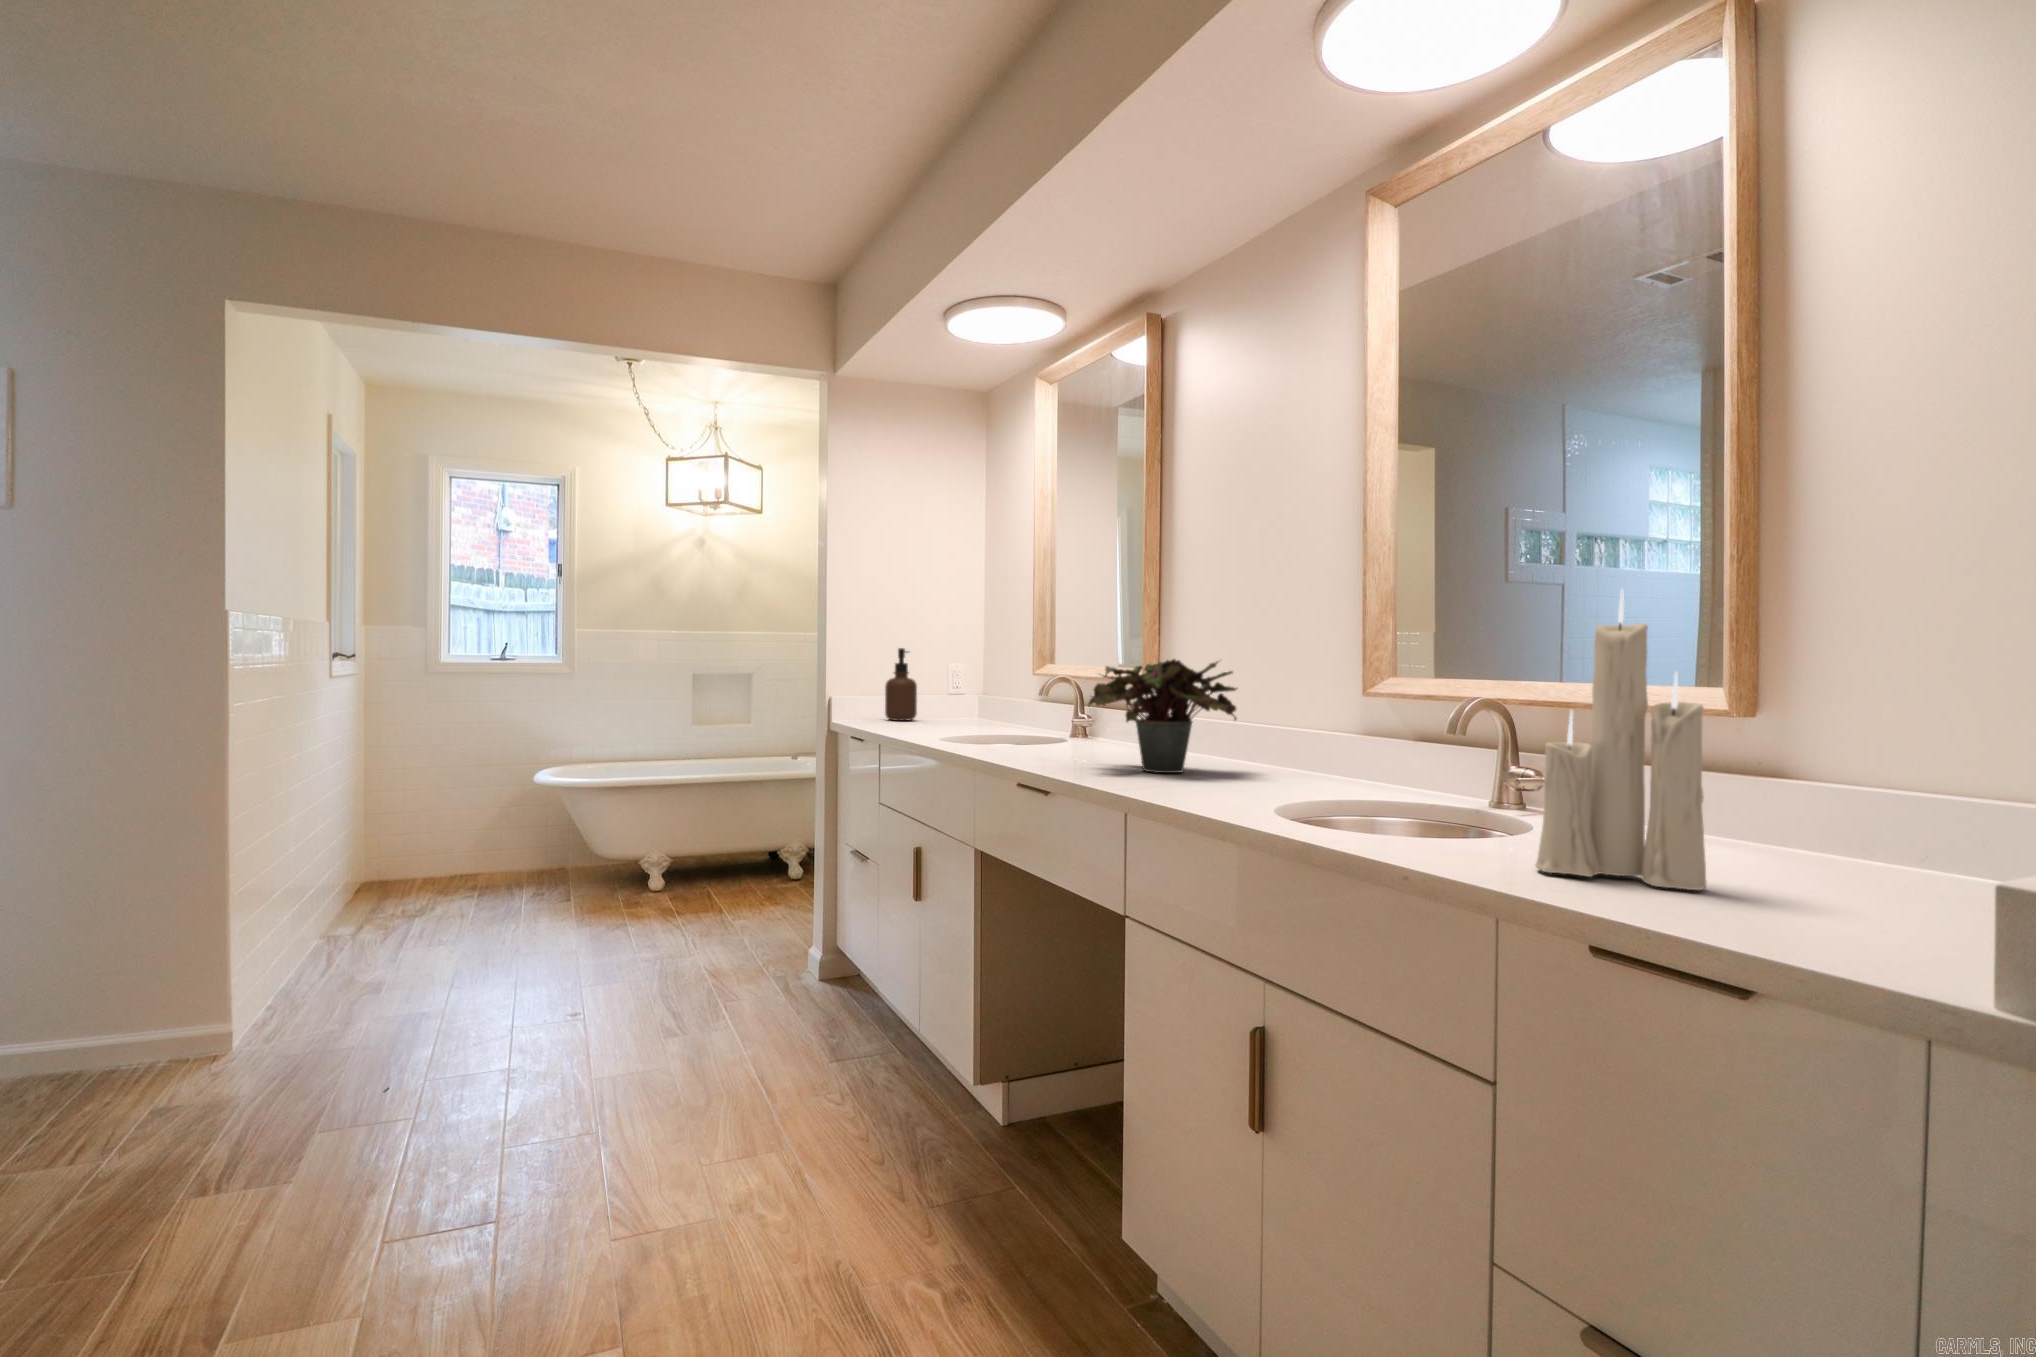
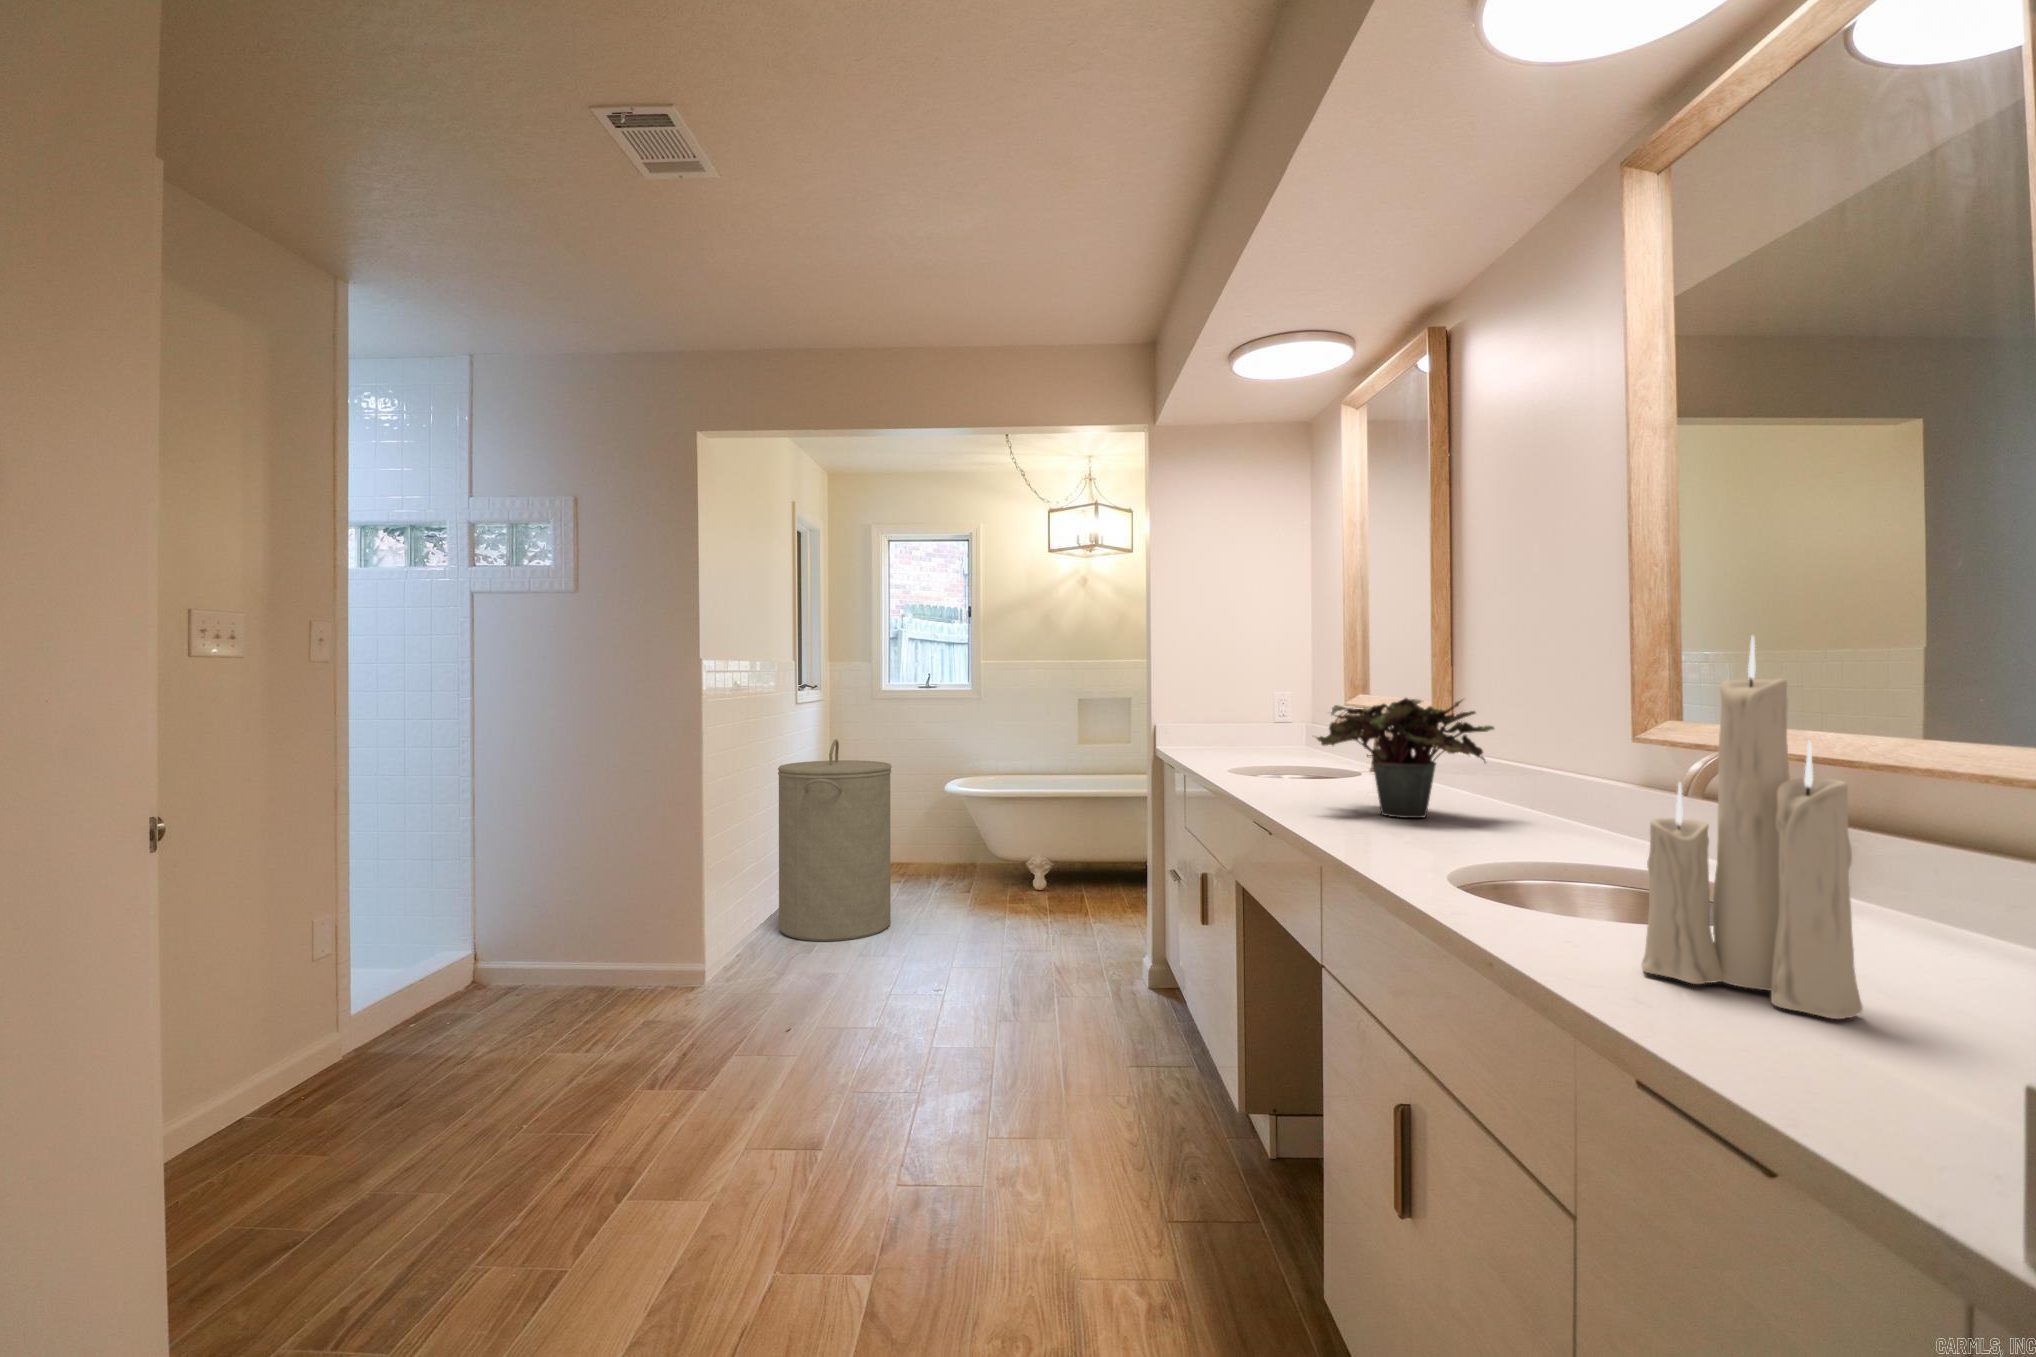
soap dispenser: present [885,648,917,721] -> none [1209,678,1240,748]
laundry hamper: none [316,720,481,976] -> present [778,739,892,941]

